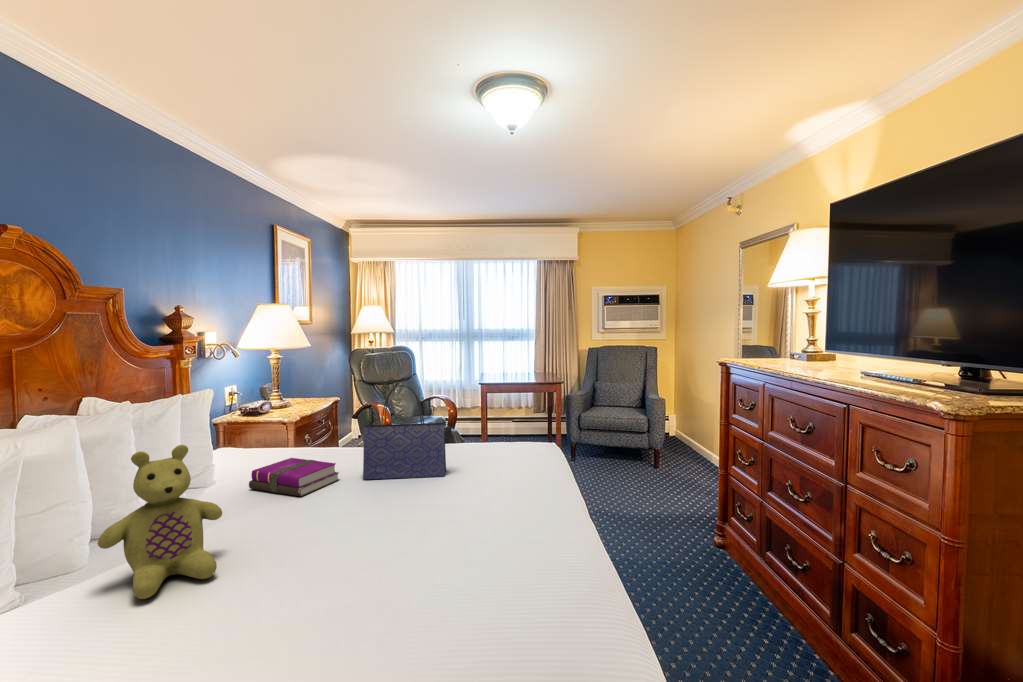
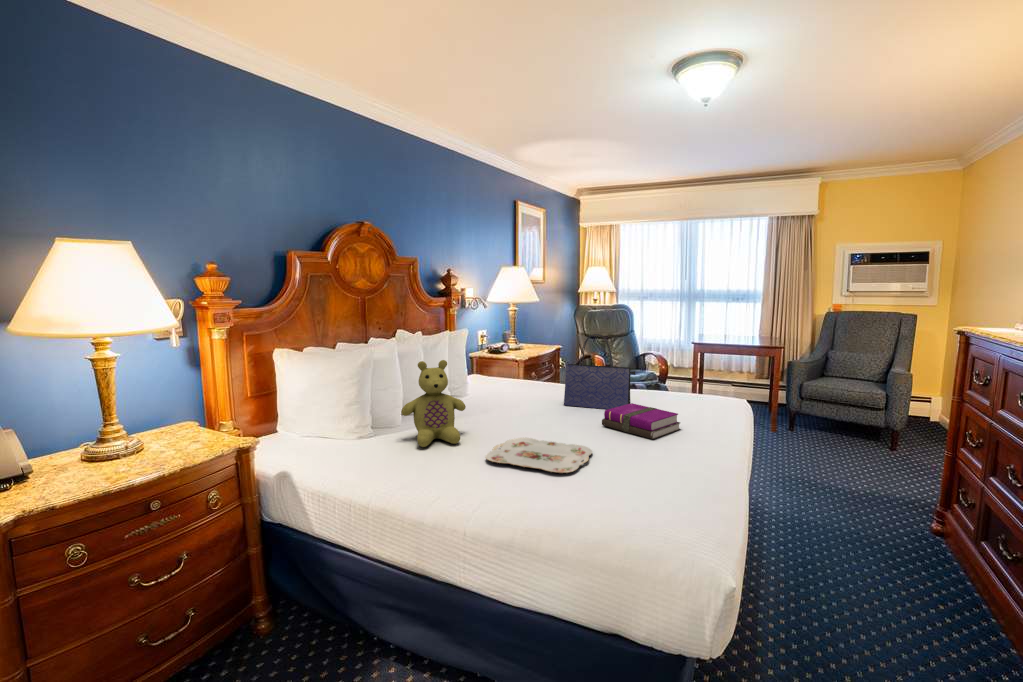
notebook: present [249,458,339,496] -> present [602,403,680,439]
serving tray: none [267,541,427,602] -> present [486,438,592,473]

